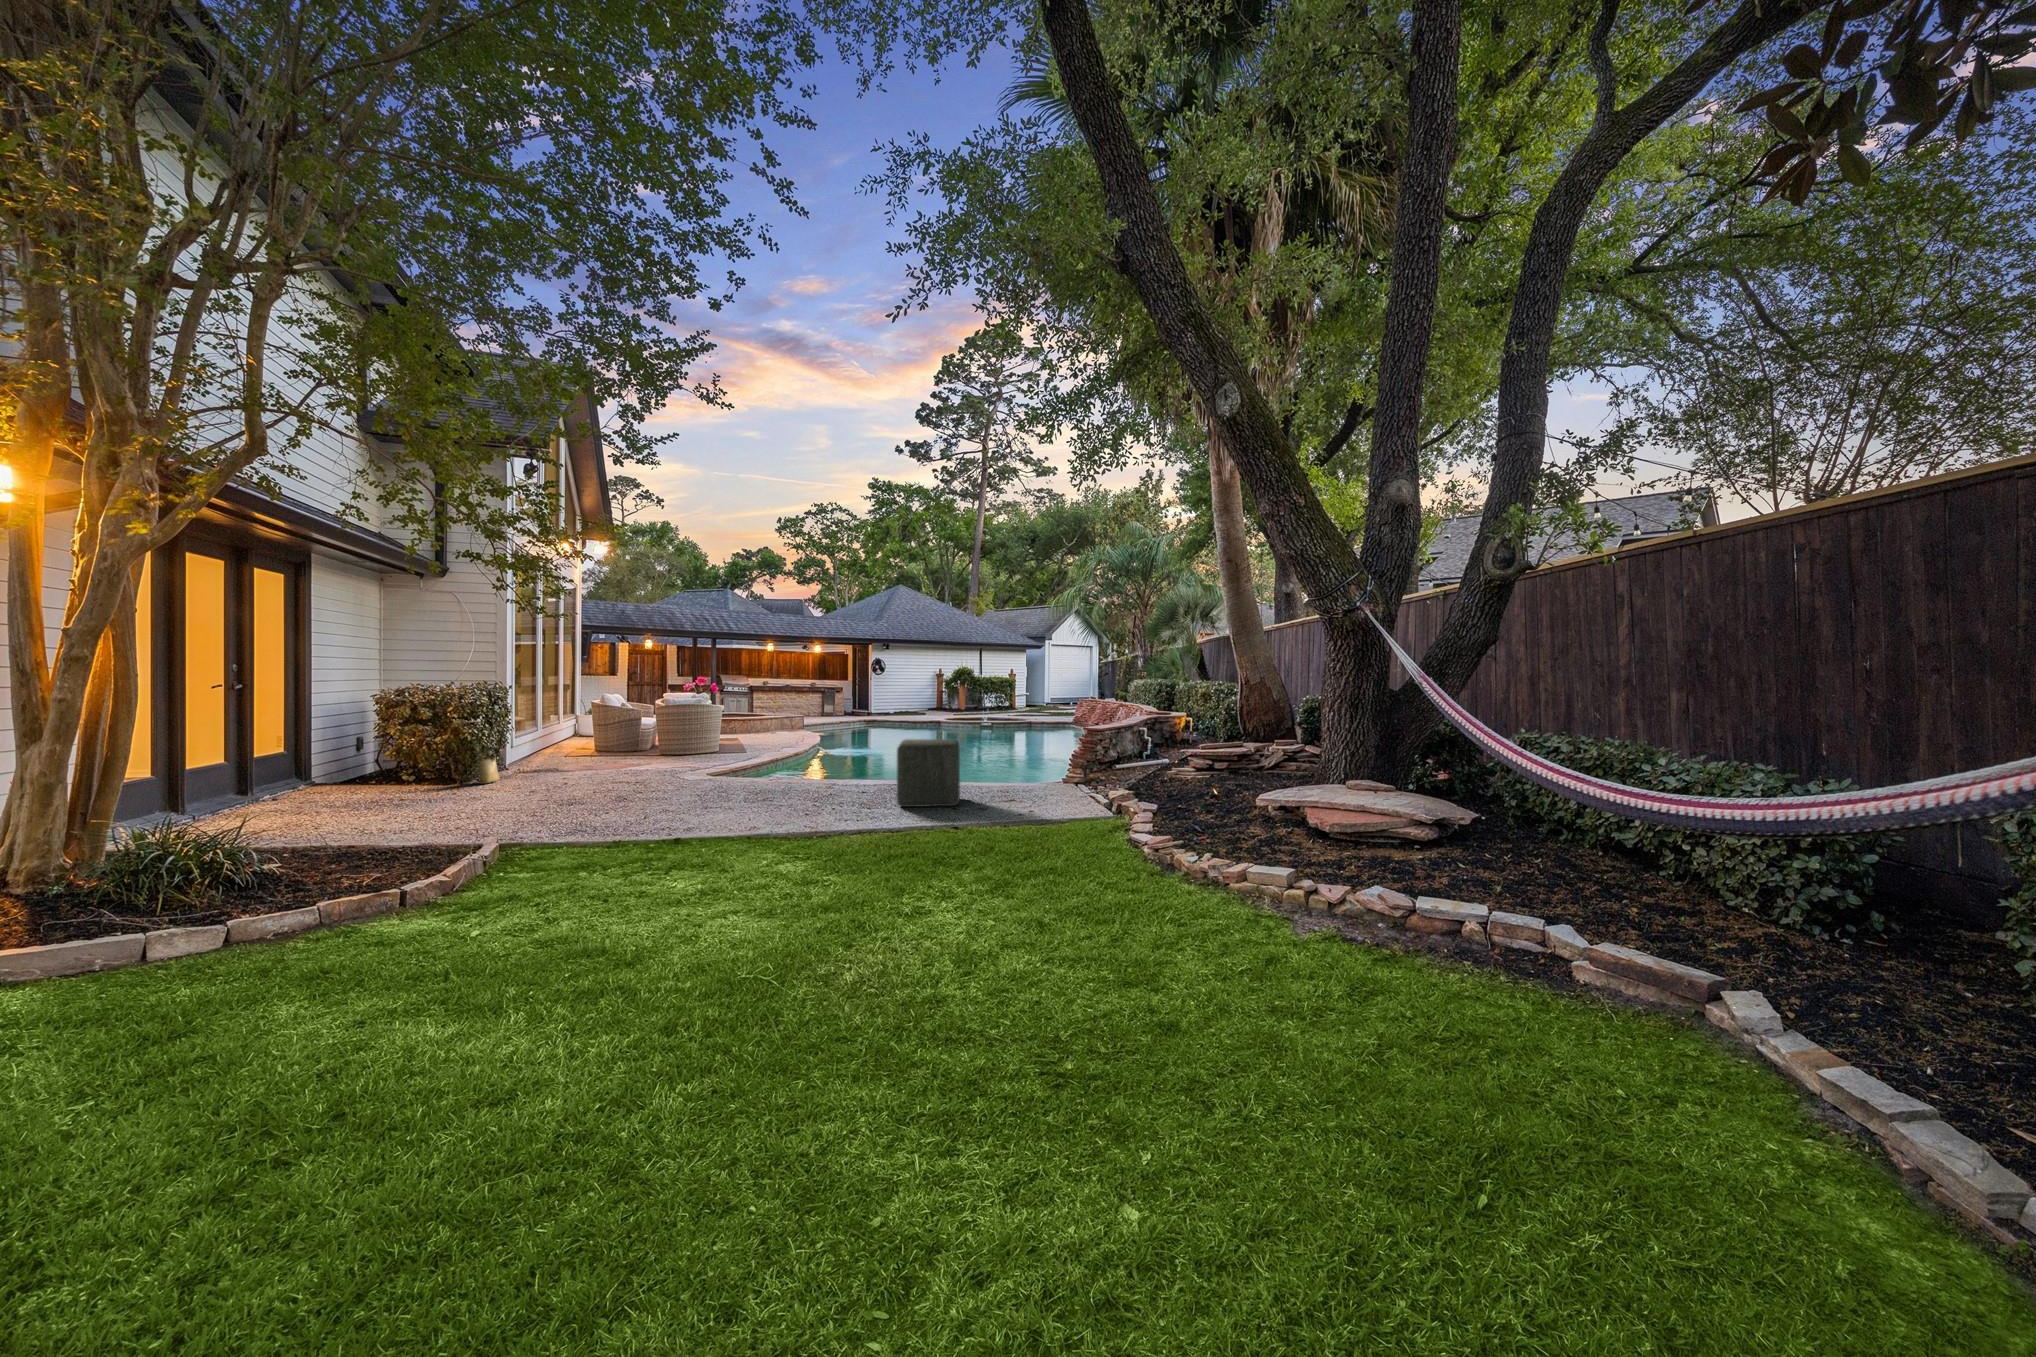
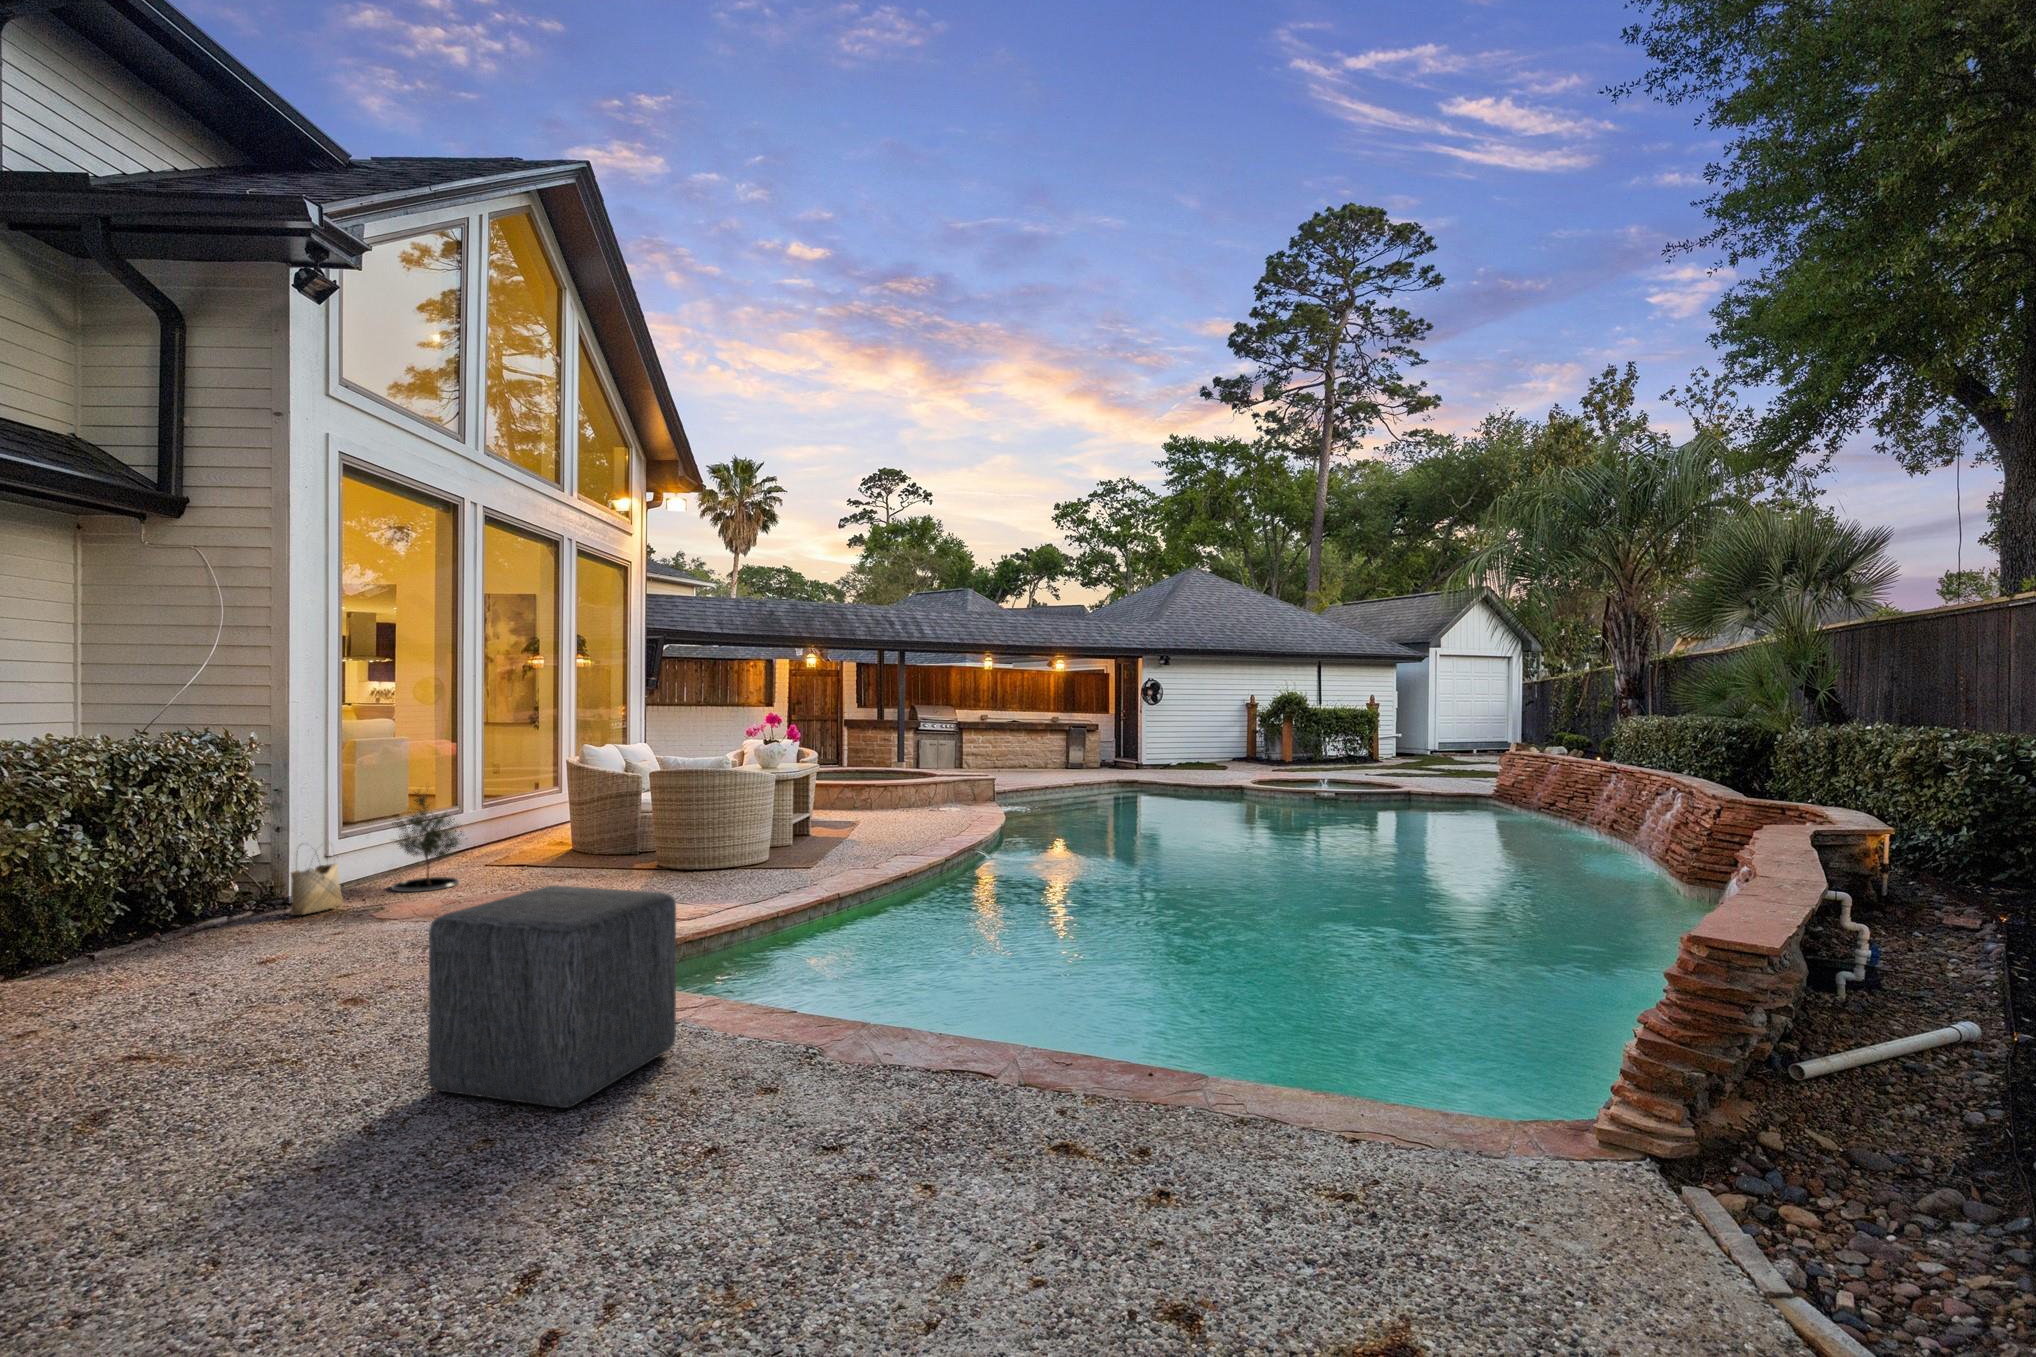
potted tree: none [500,715,546,776] -> present [392,787,467,892]
ottoman: present [897,739,960,807] -> present [428,886,676,1108]

